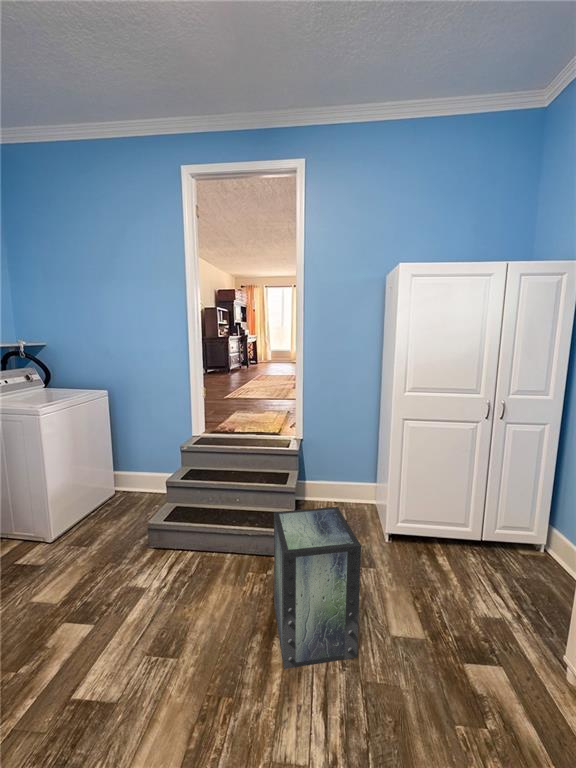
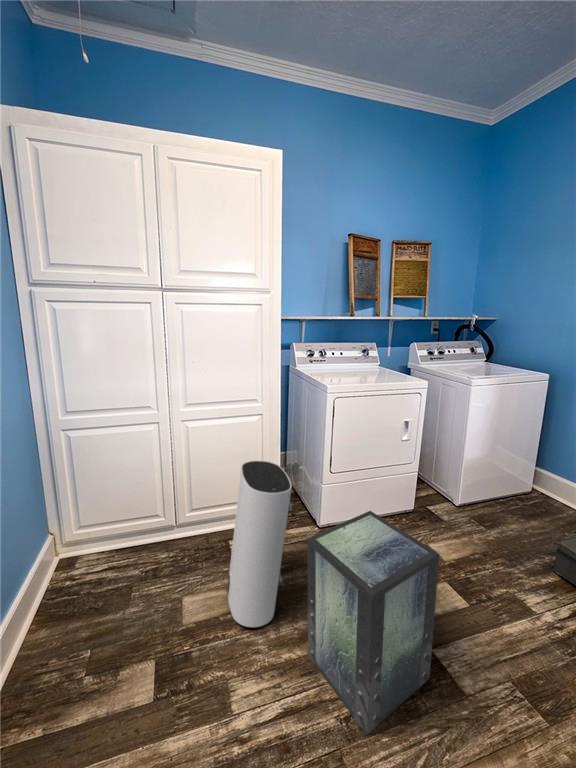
air purifier: none [146,523,237,725] -> present [227,461,292,627]

